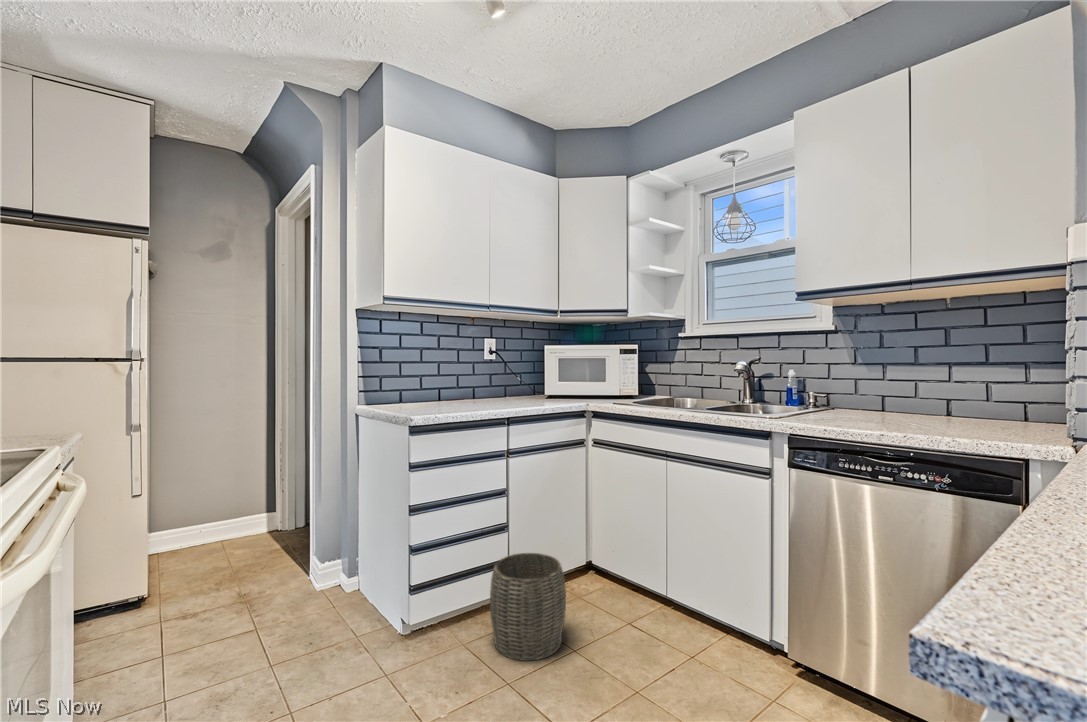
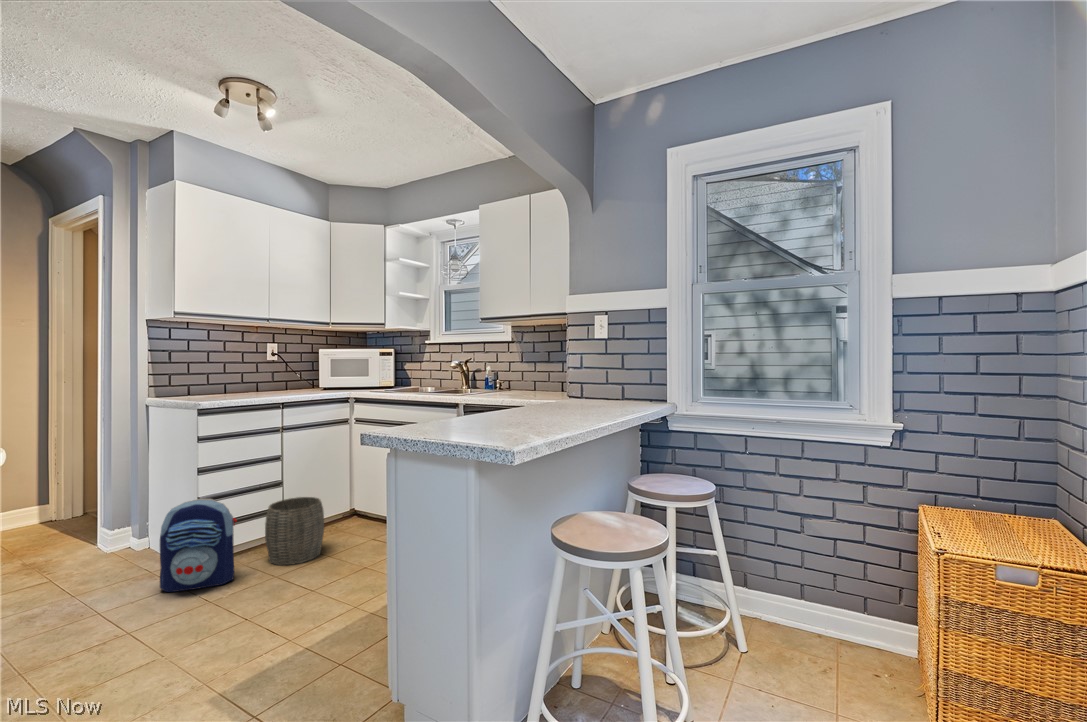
backpack: none [365,554,457,687] -> present [160,499,237,592]

